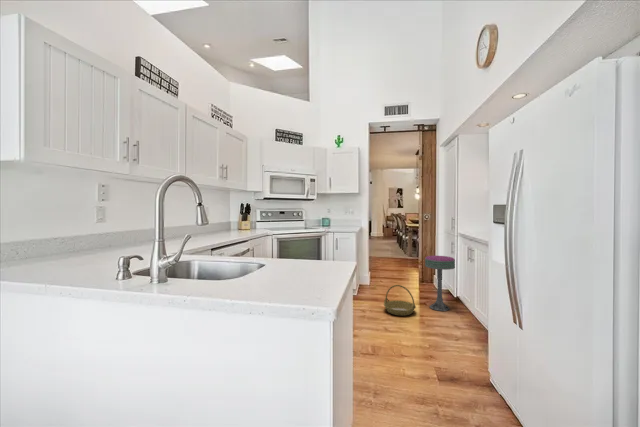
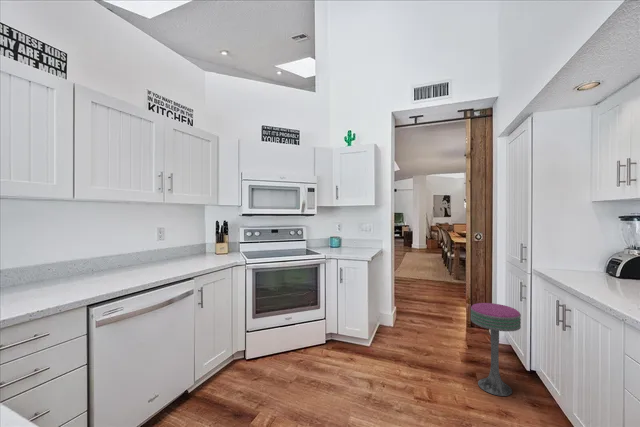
basket: present [384,285,416,316] -> none [404,349,454,402]

